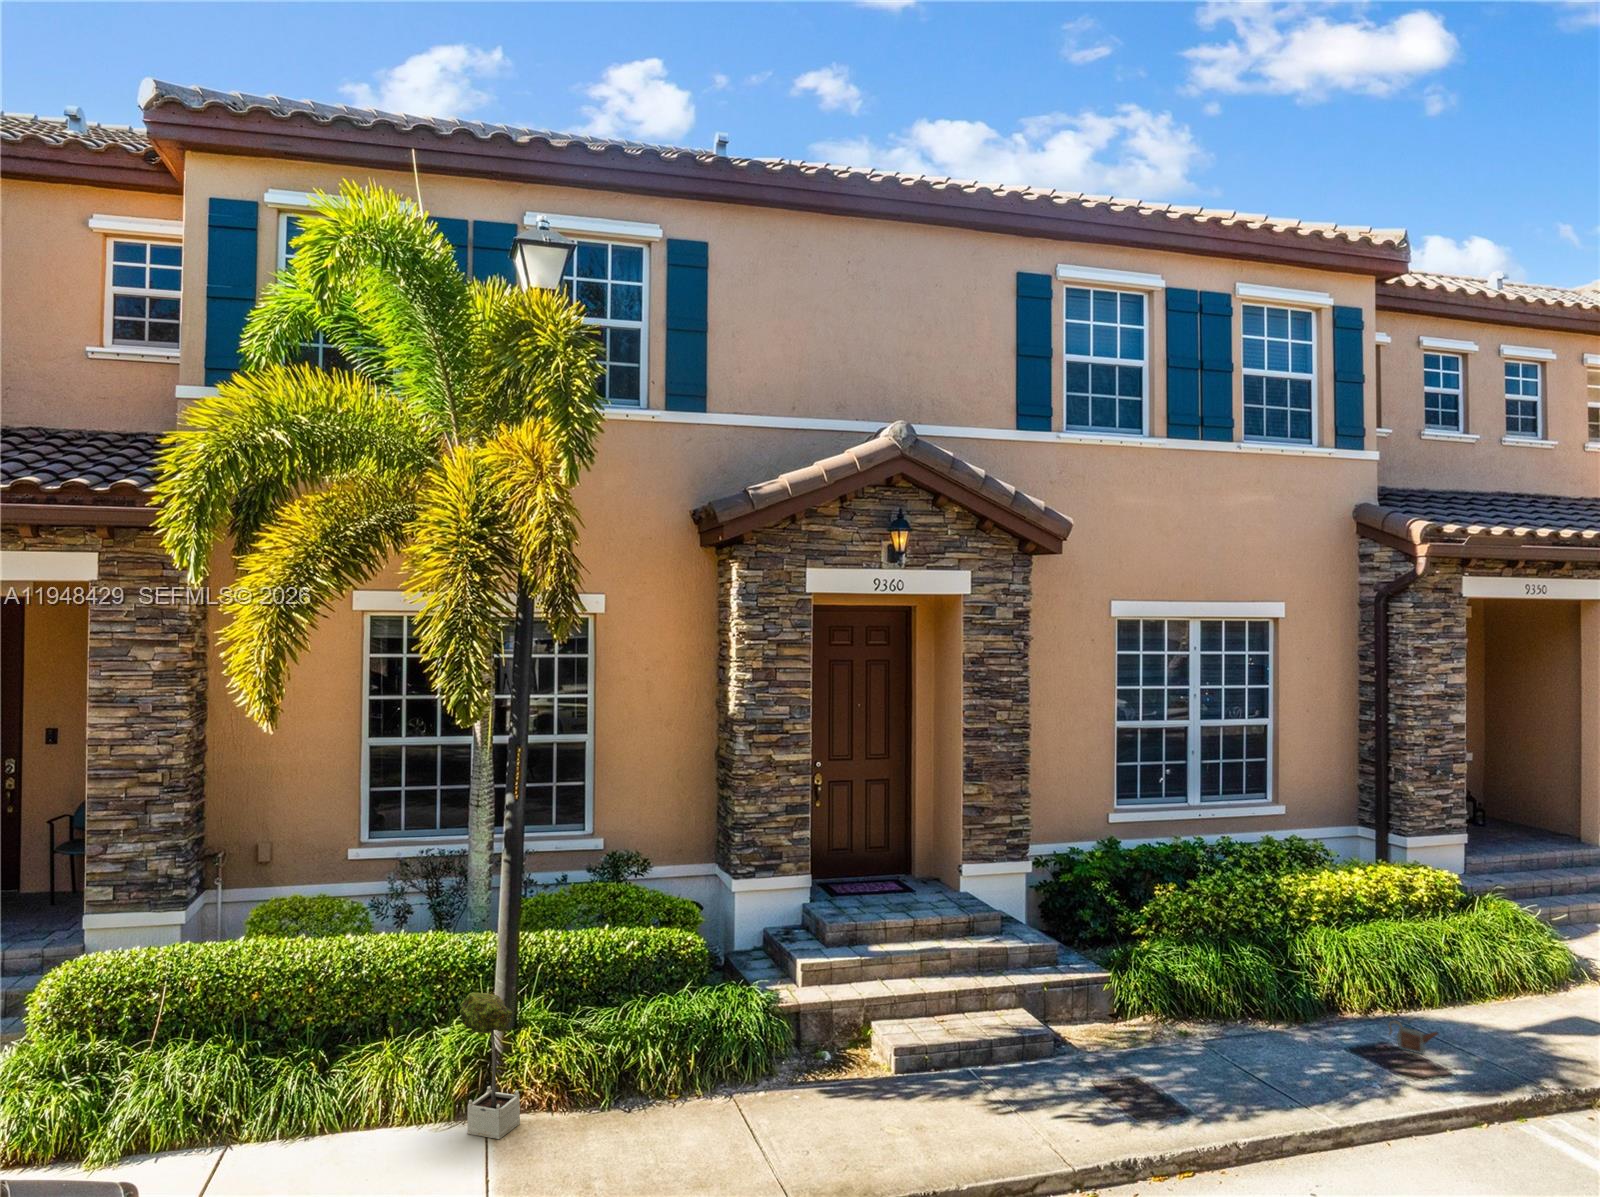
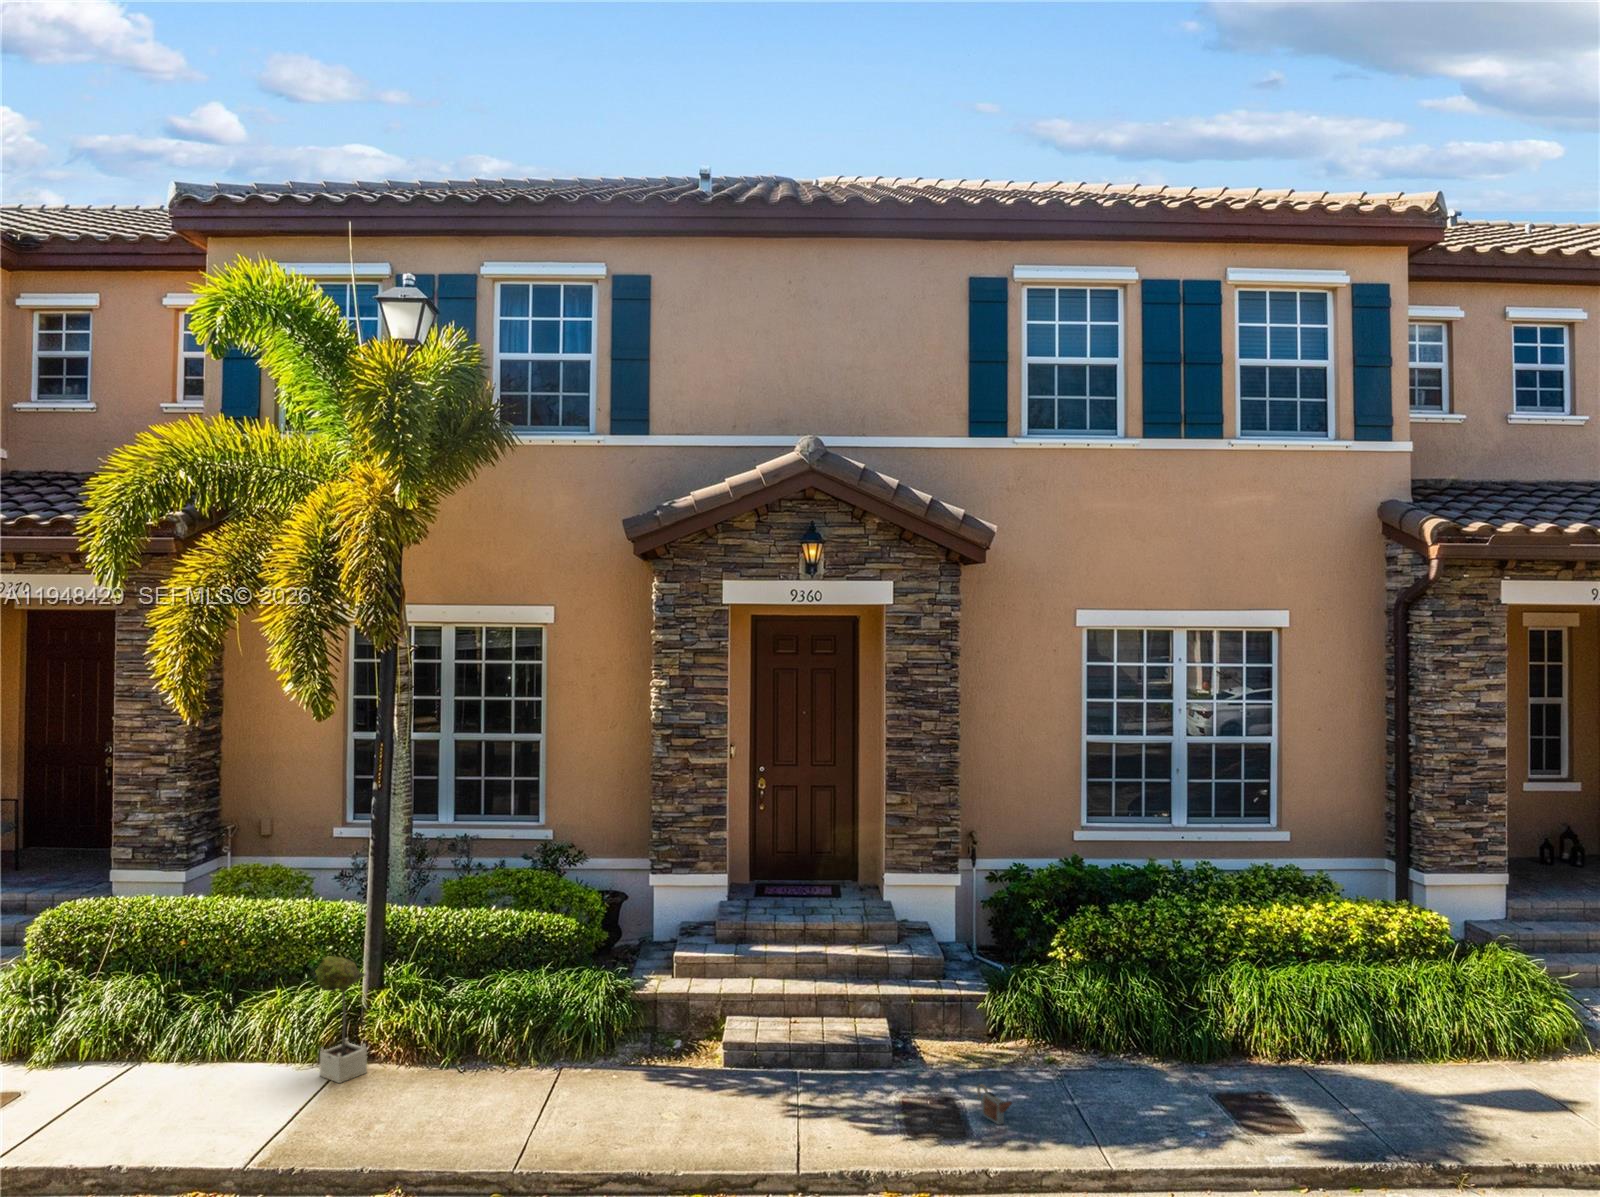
watering can: present [1389,1021,1438,1054] -> present [977,1084,1012,1125]

